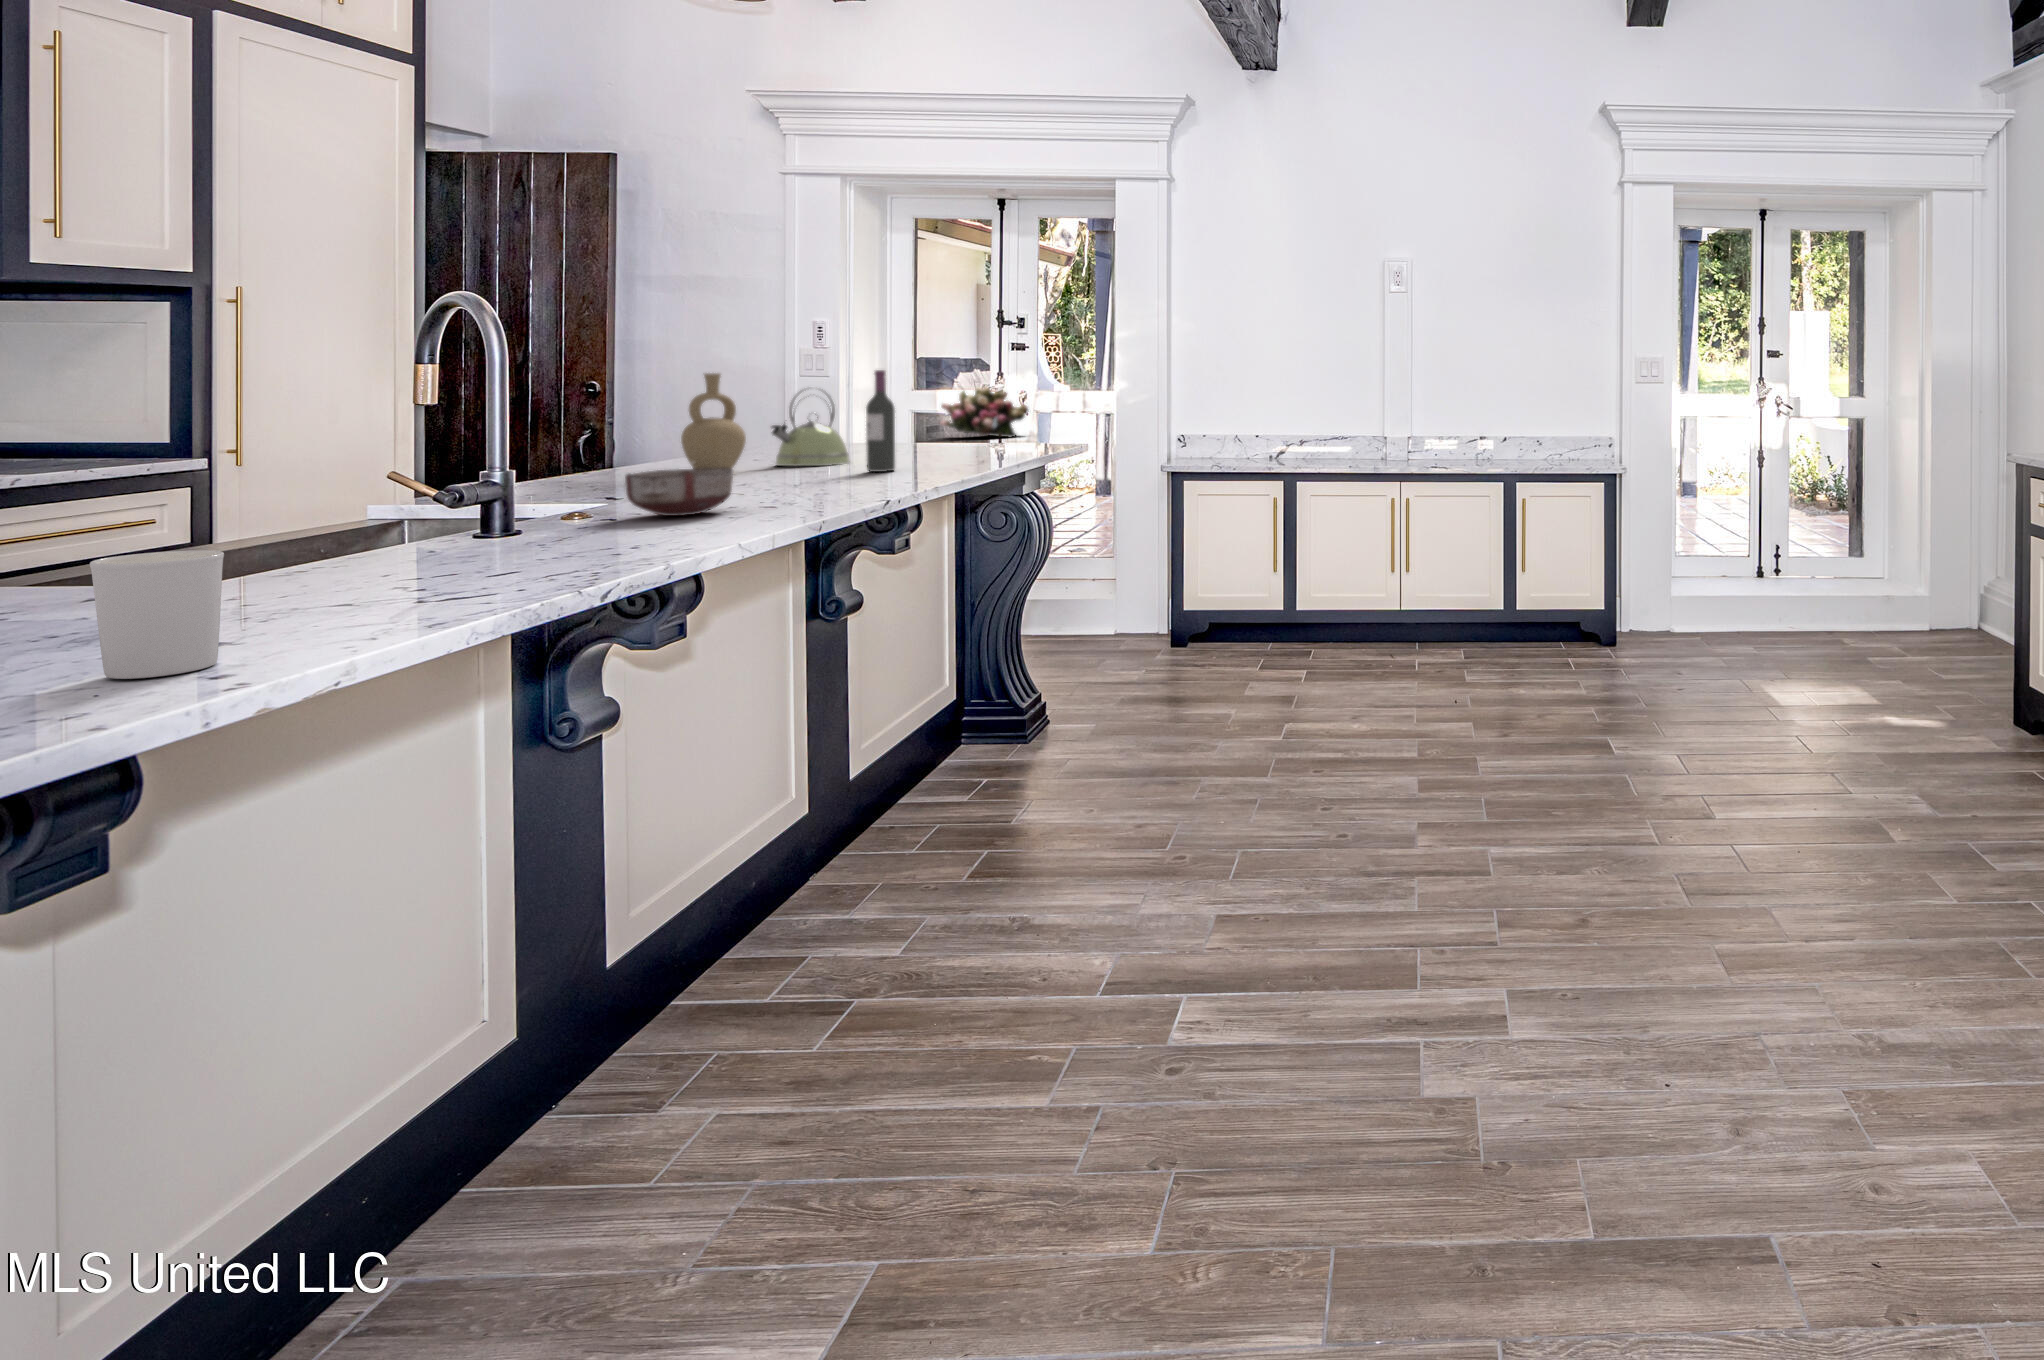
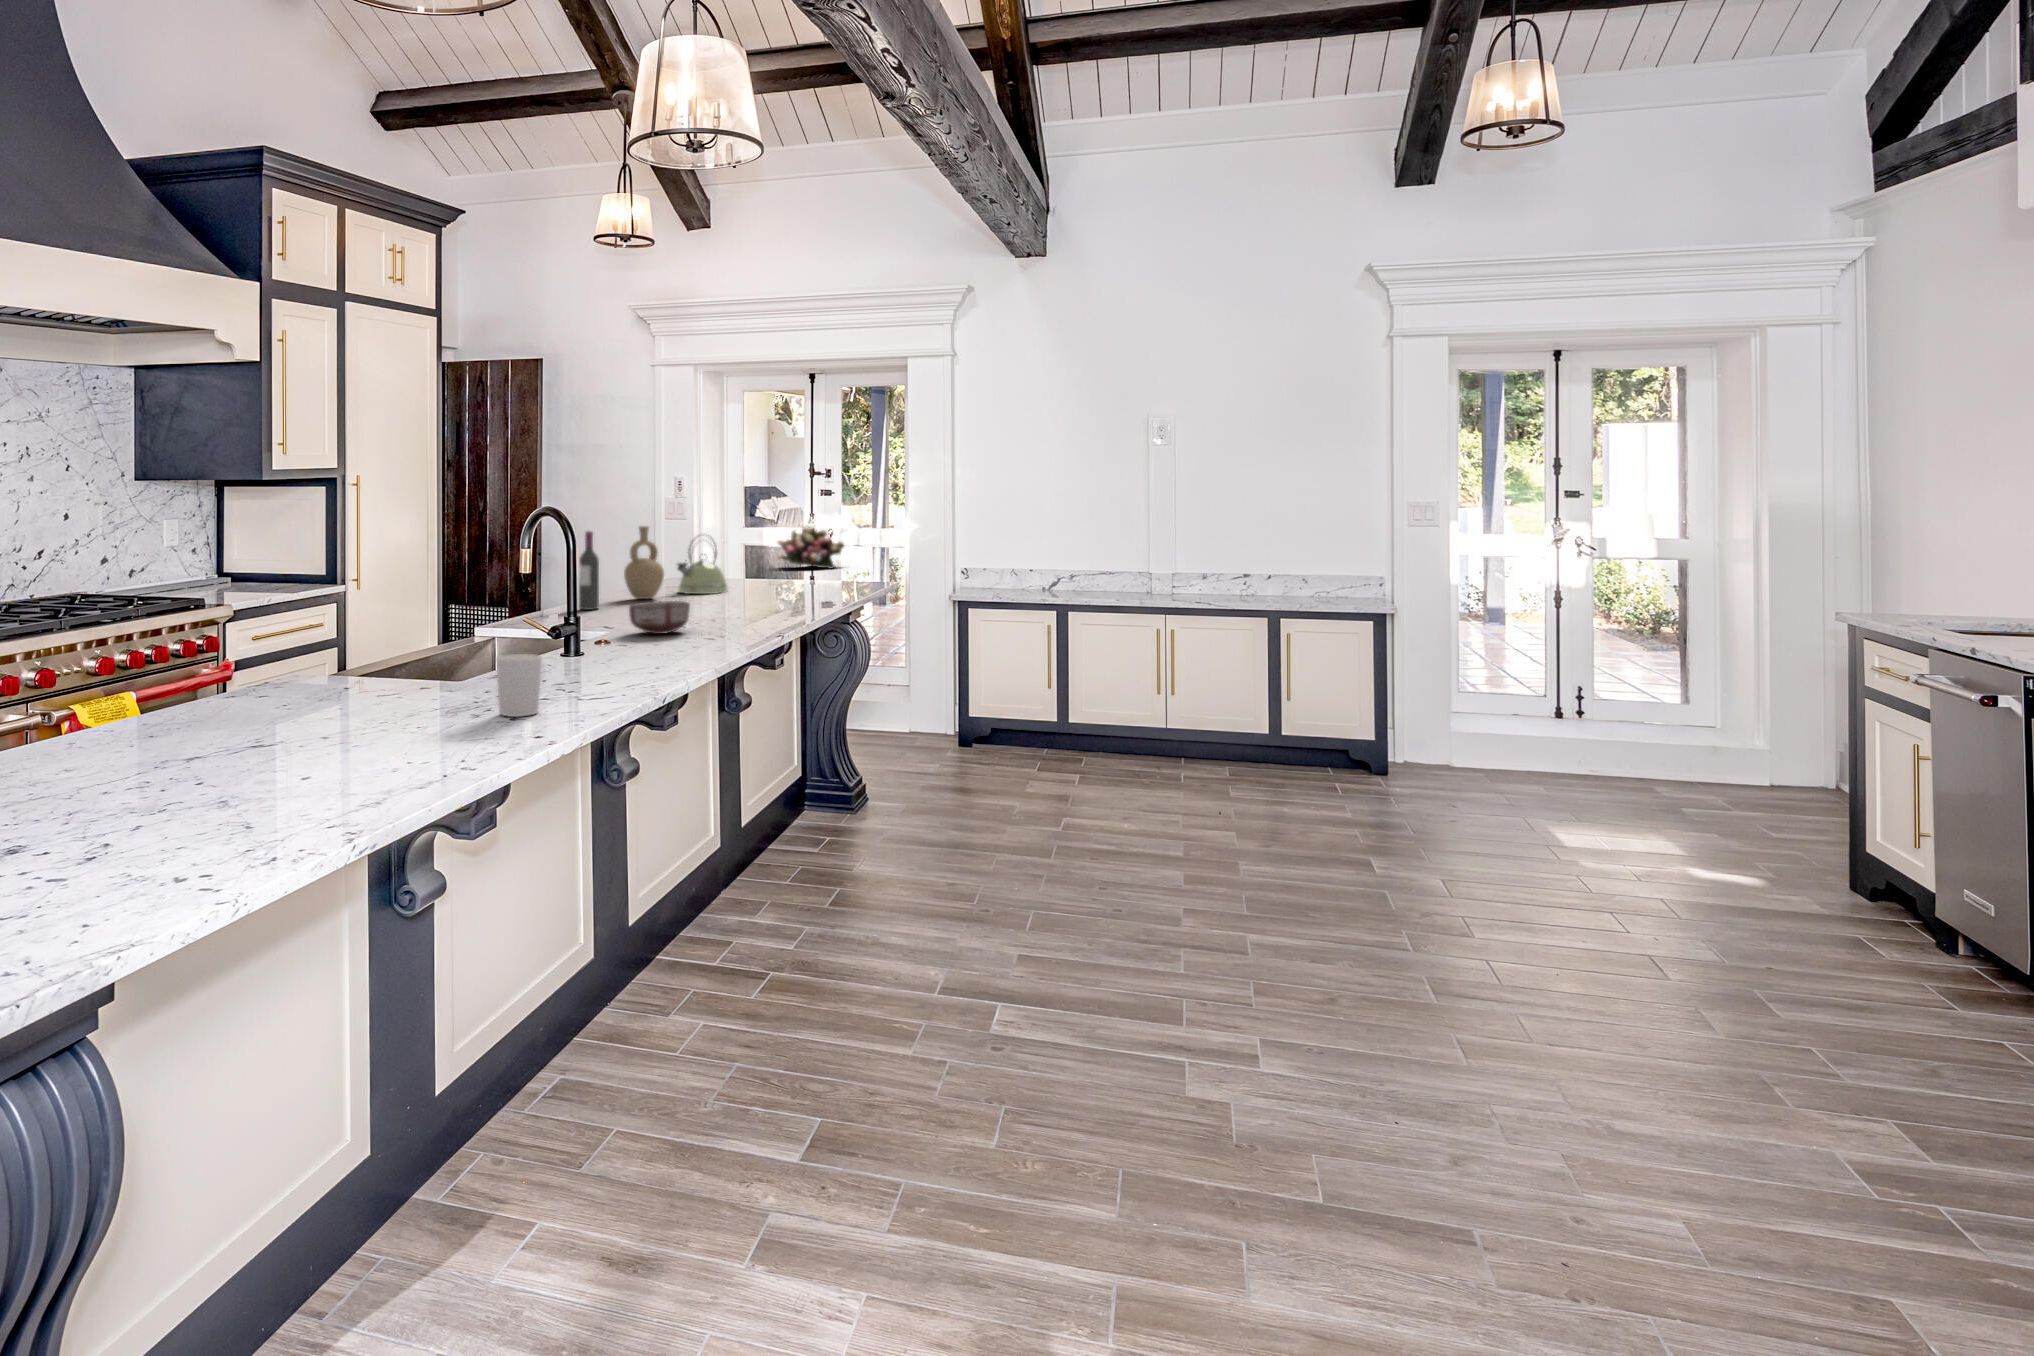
wine bottle: present [866,370,895,472] -> present [579,531,599,610]

